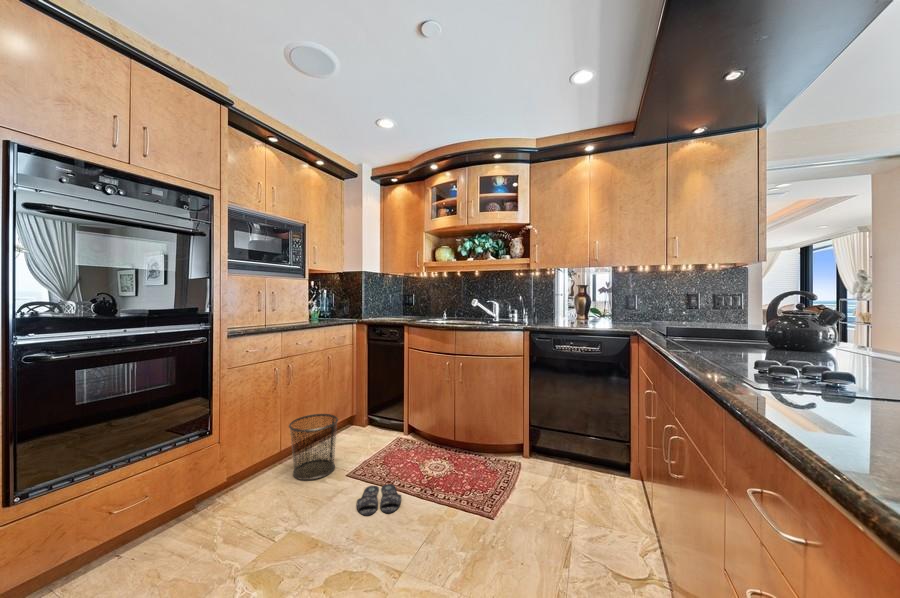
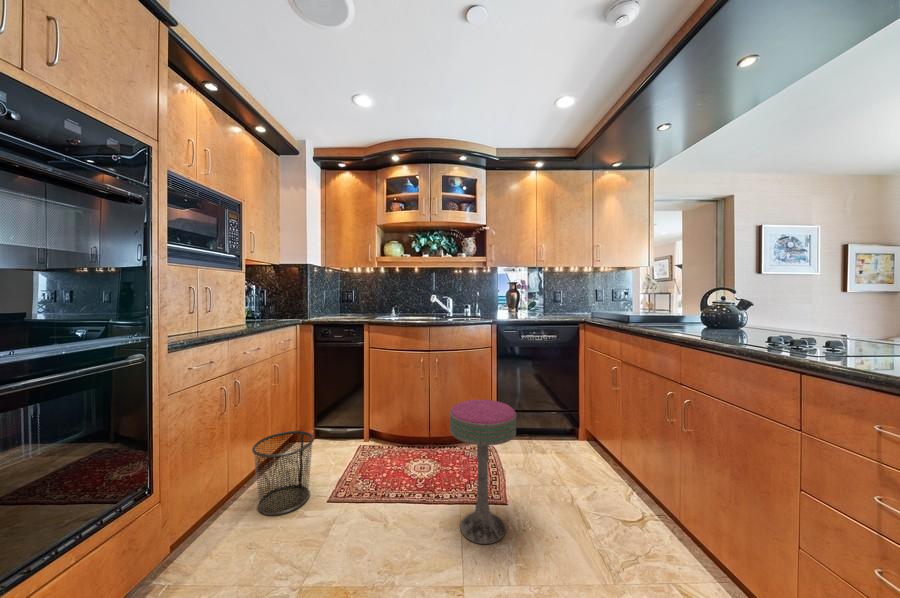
bar stool: none [421,404,487,549] -> present [450,400,516,544]
slippers: present [357,484,401,516] -> none [362,496,412,536]

